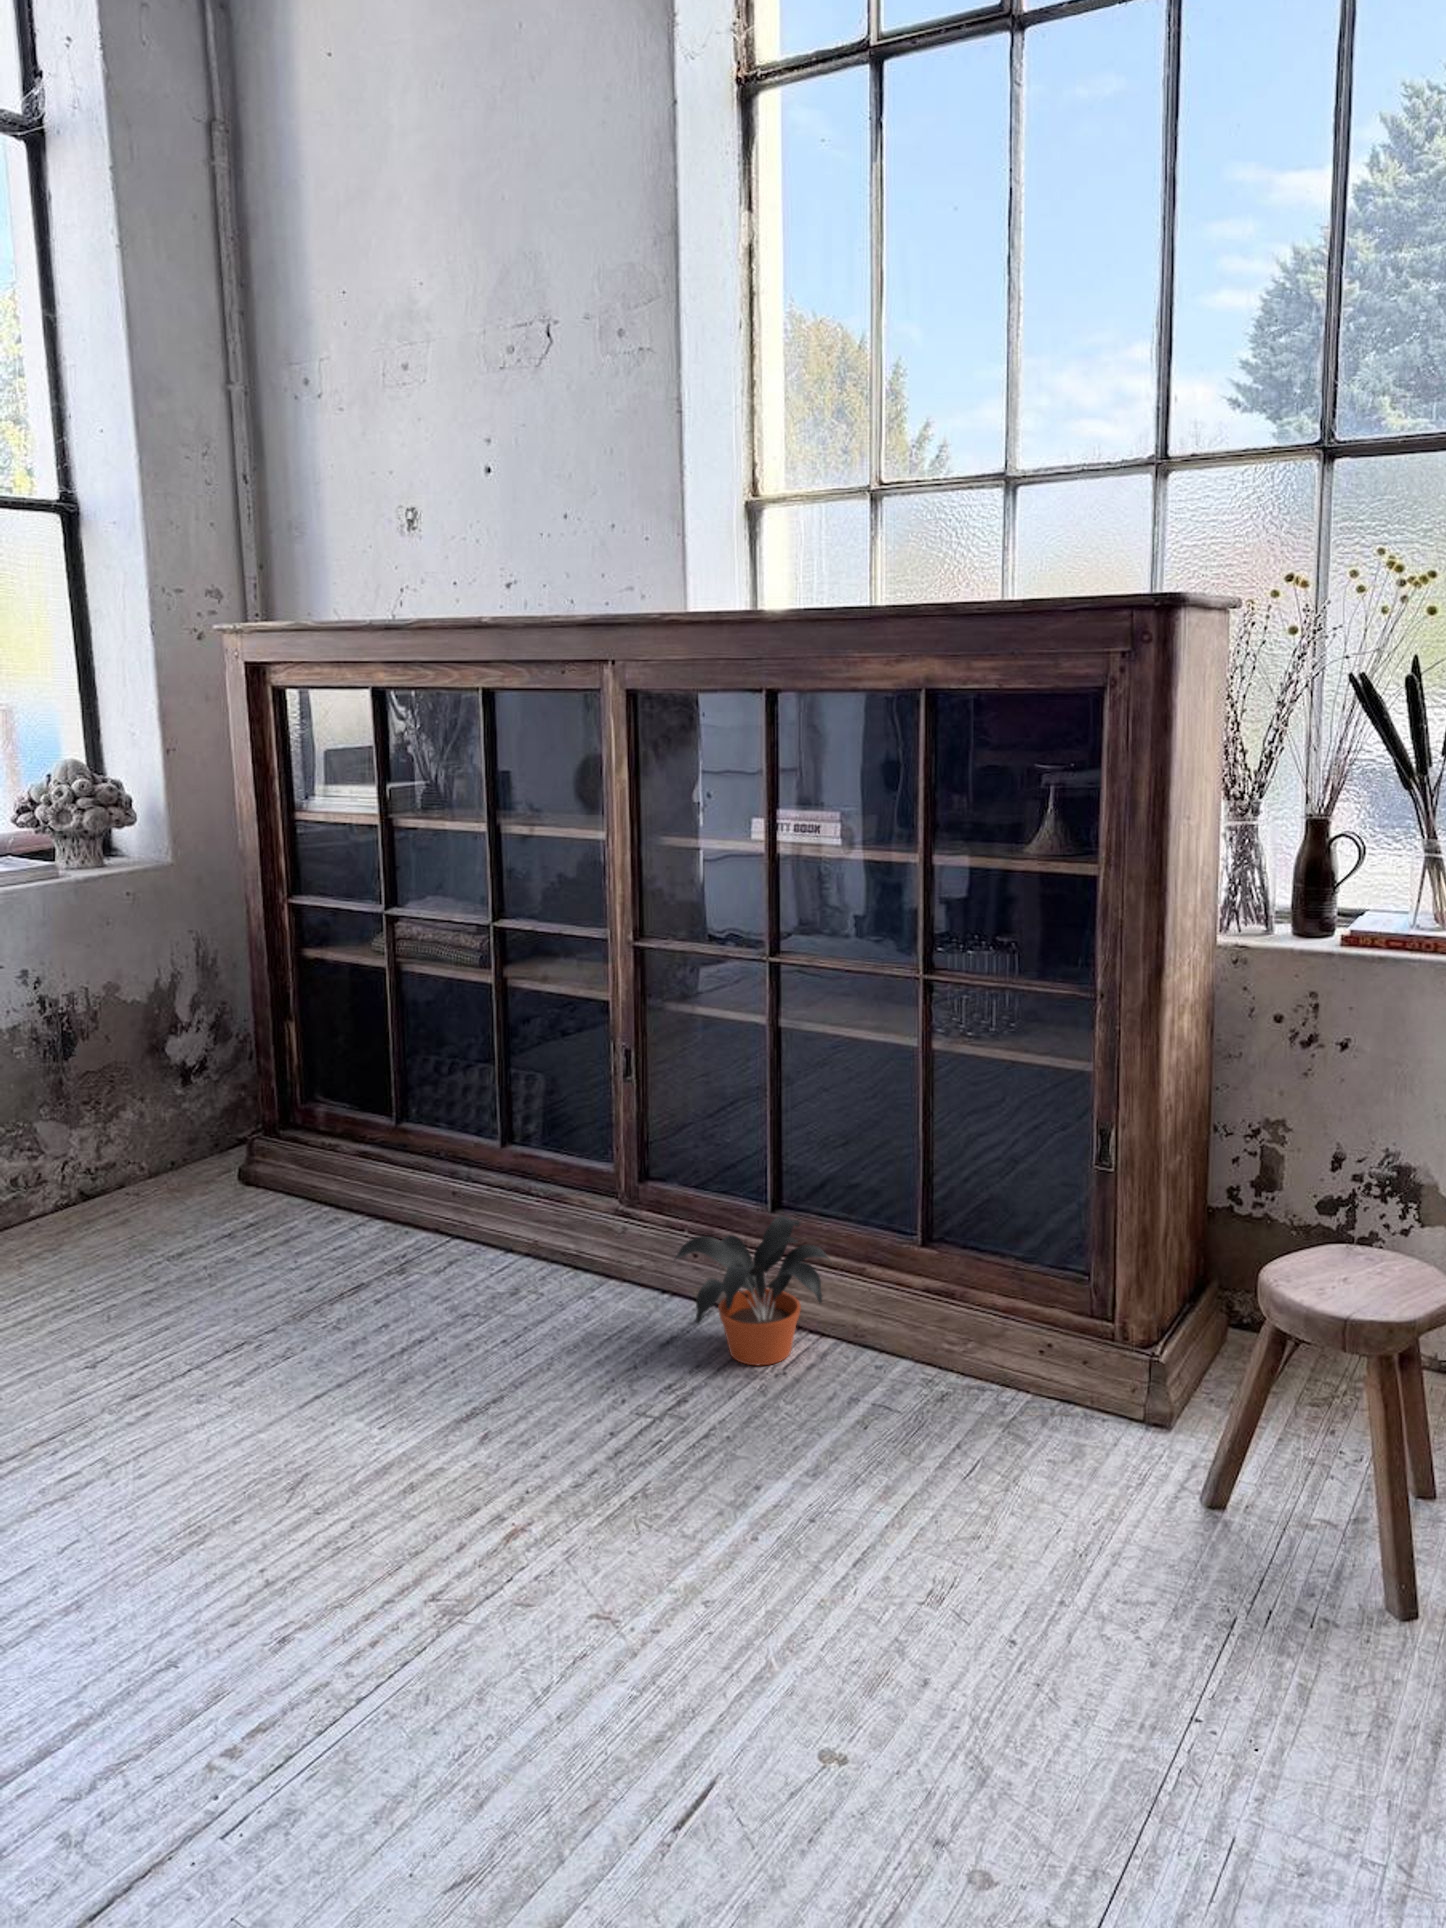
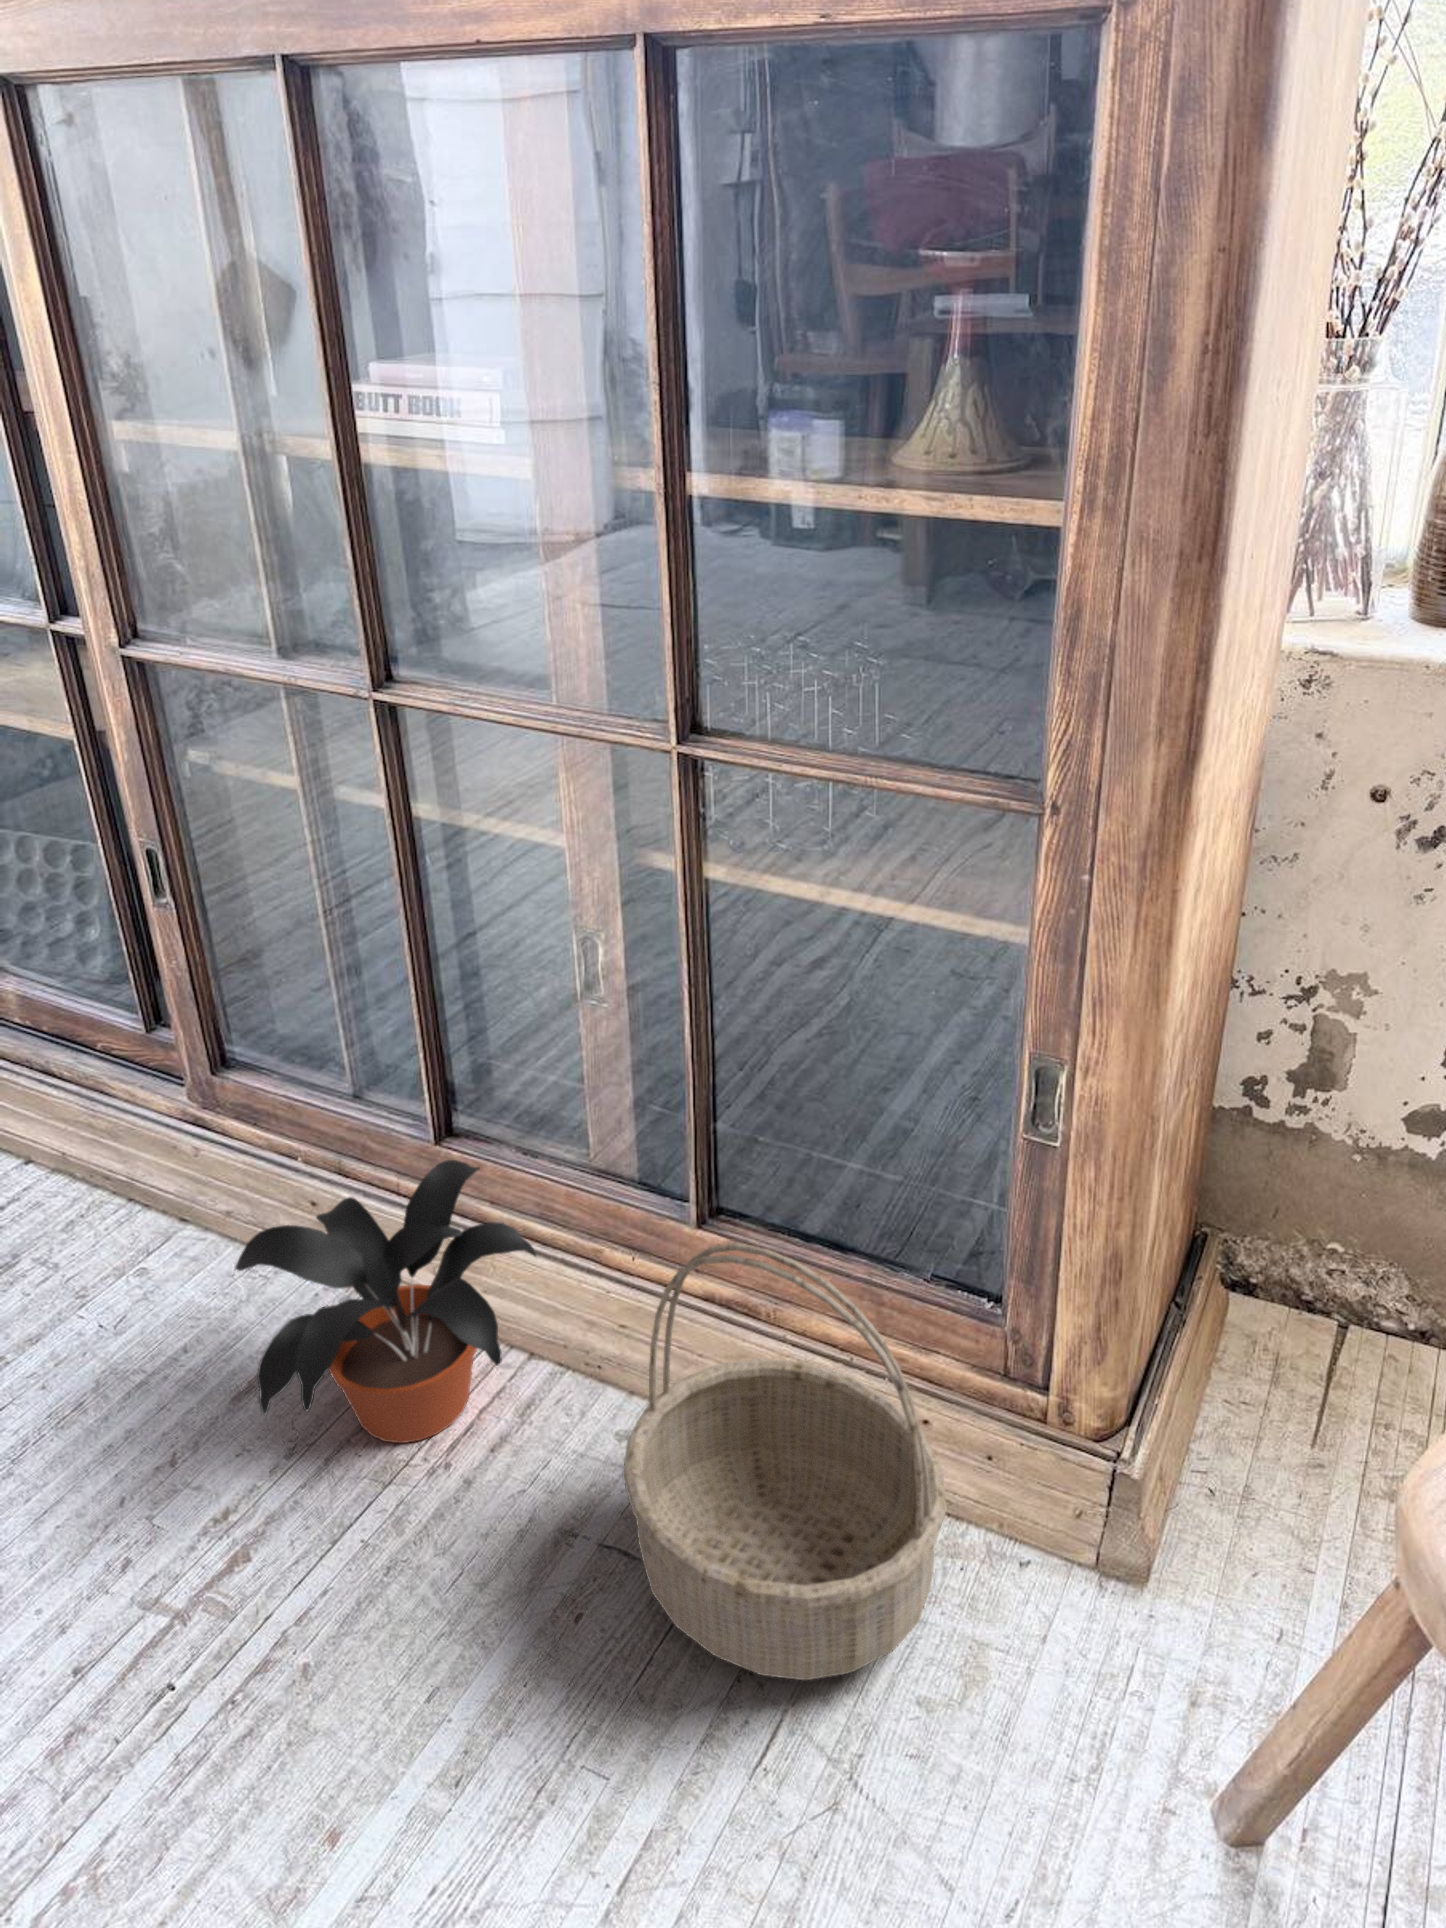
basket: none [892,1206,1061,1447] -> present [623,1243,947,1680]

